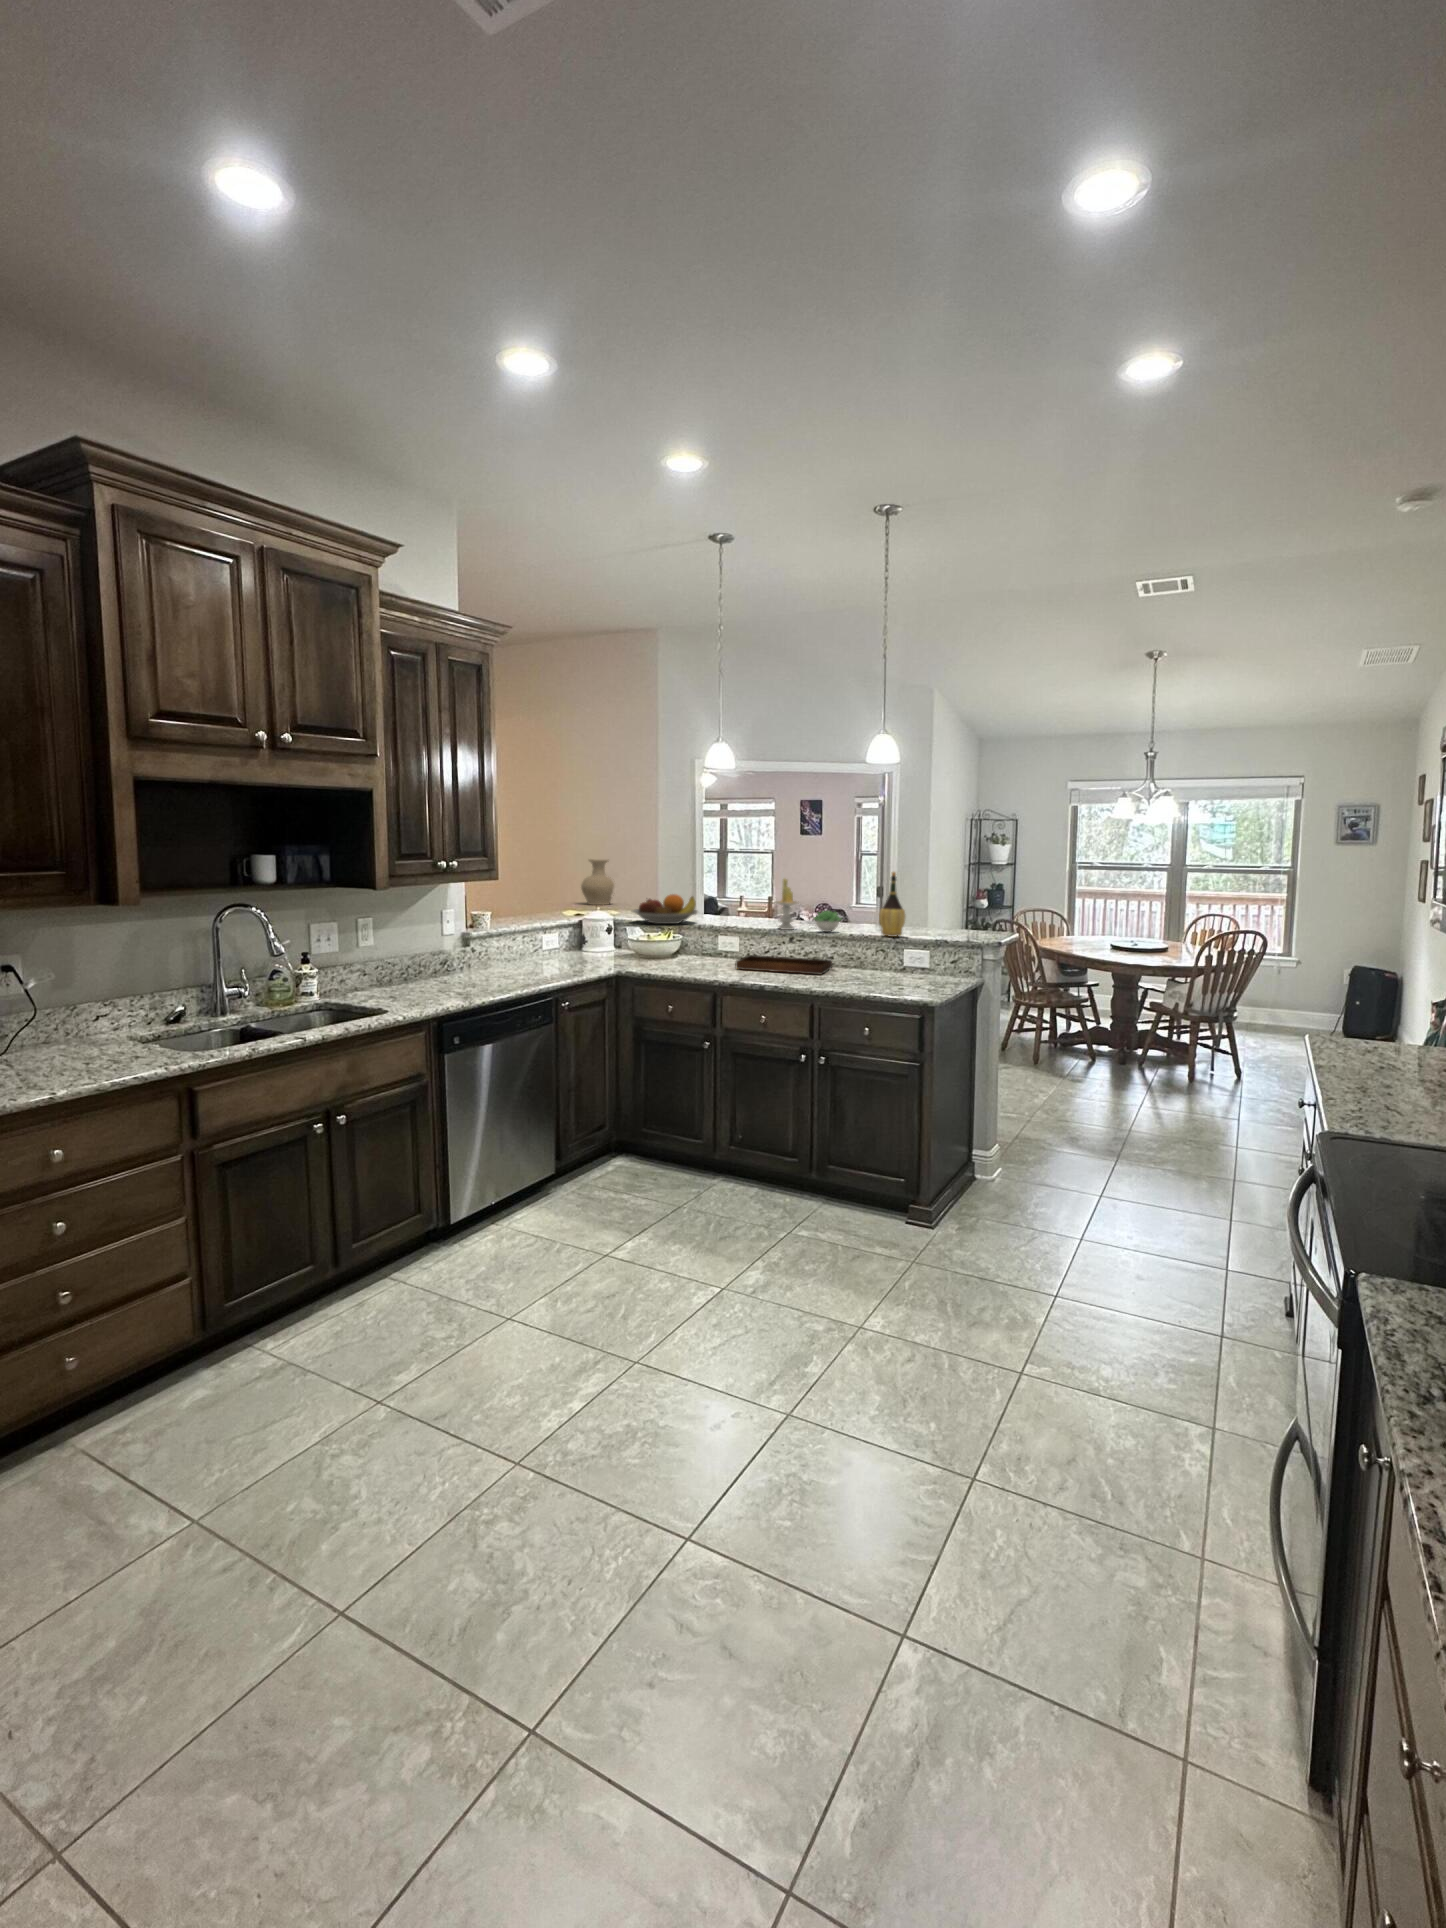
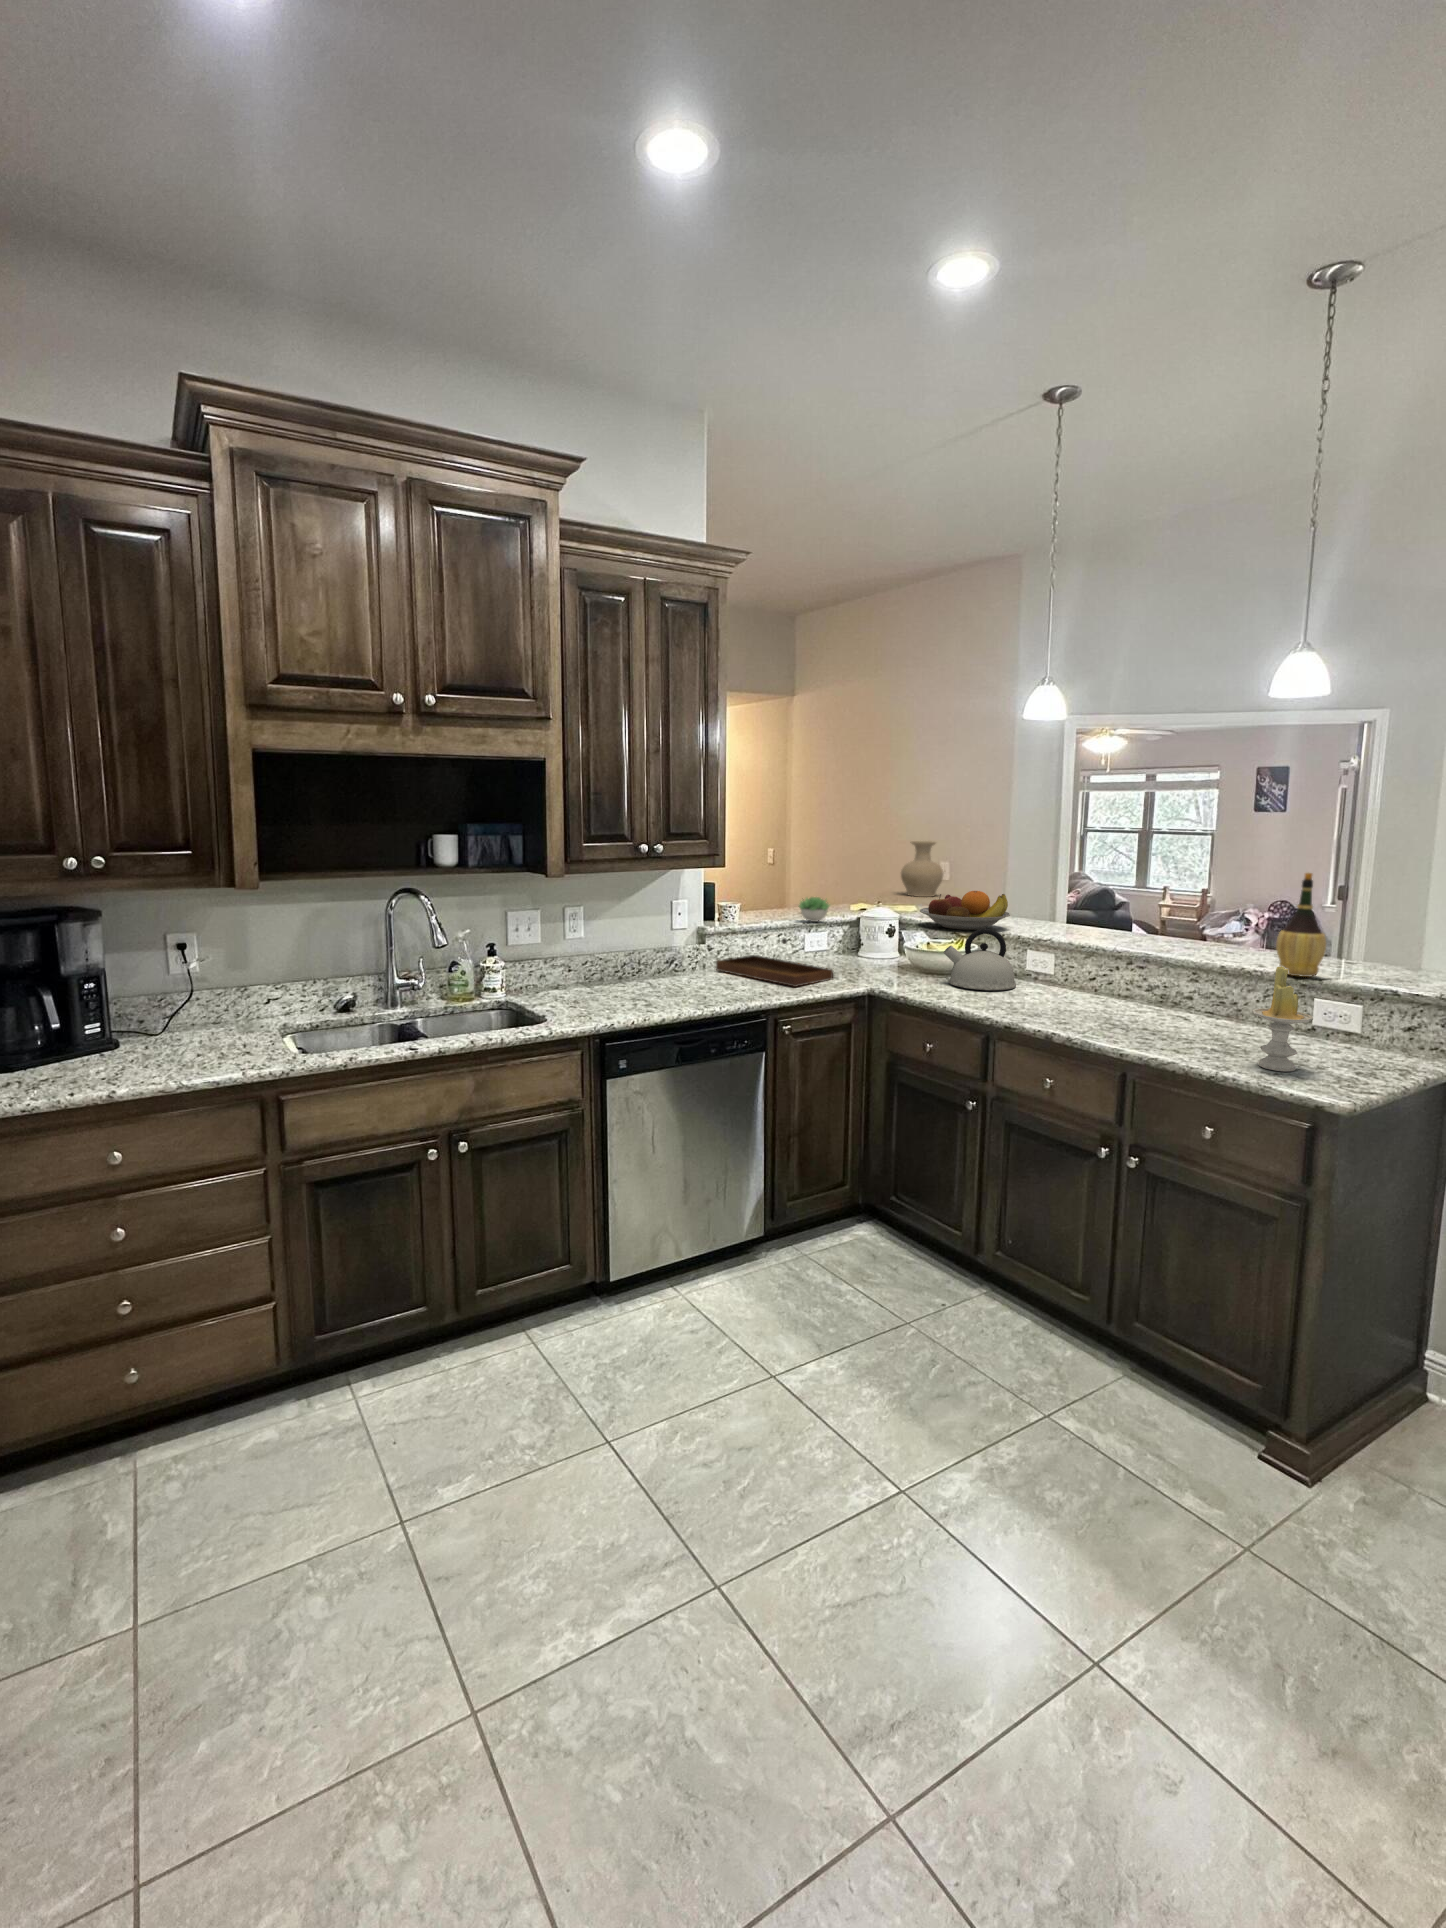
candle: present [775,879,798,930] -> present [1252,966,1313,1071]
succulent plant: present [814,911,841,932] -> present [798,897,830,922]
kettle: none [667,920,718,964] -> present [944,928,1016,990]
tray: present [735,938,832,975] -> present [716,938,833,987]

